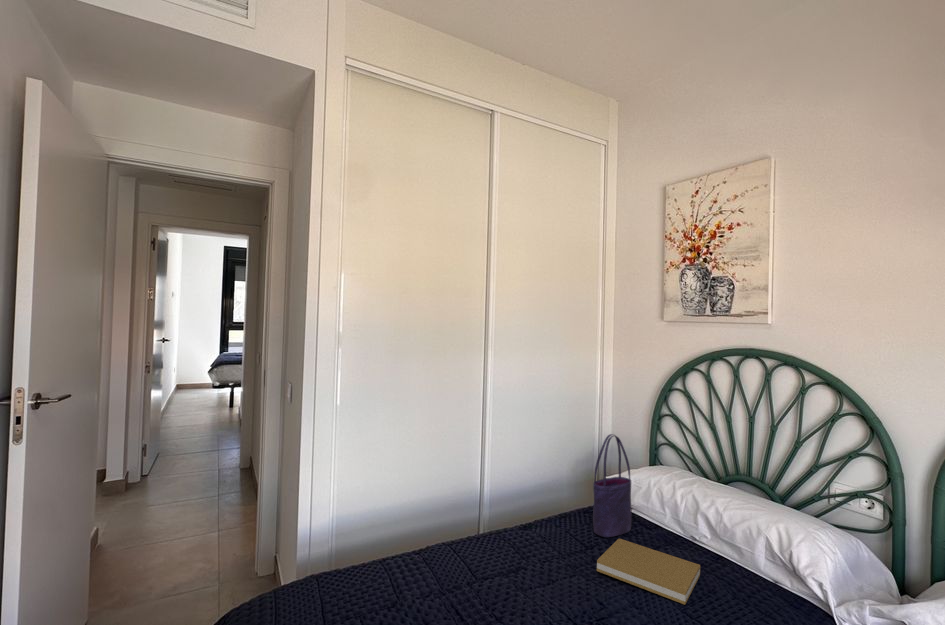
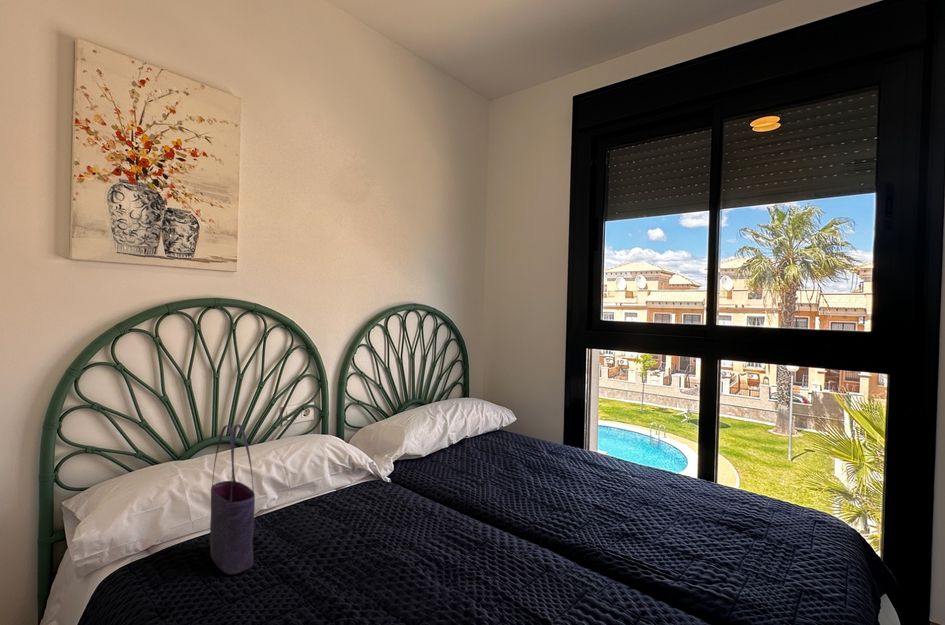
book: present [597,538,700,605] -> none [289,506,399,569]

